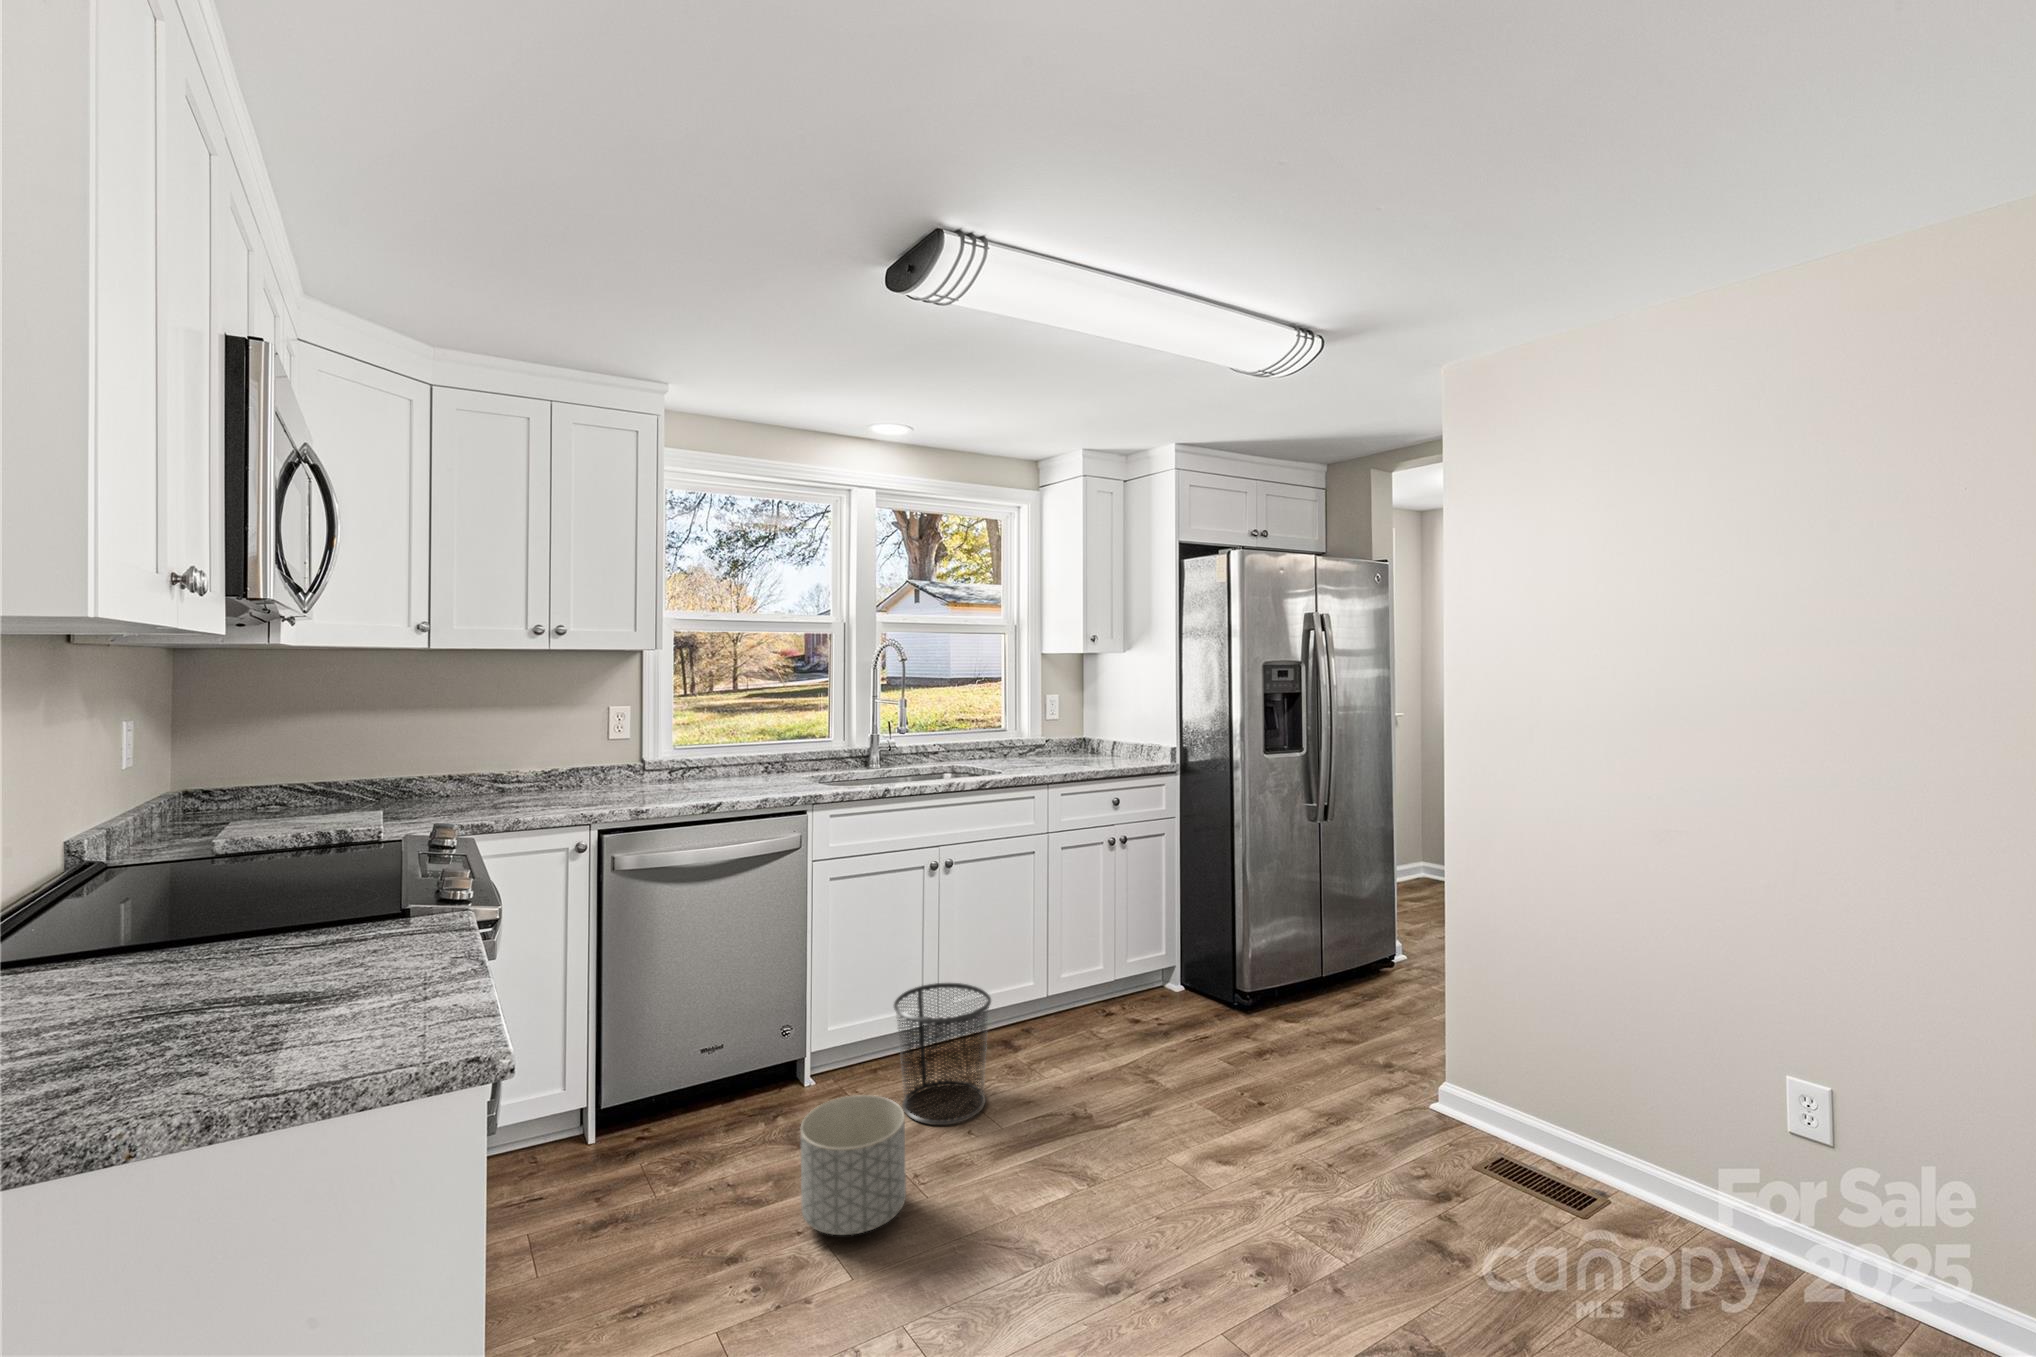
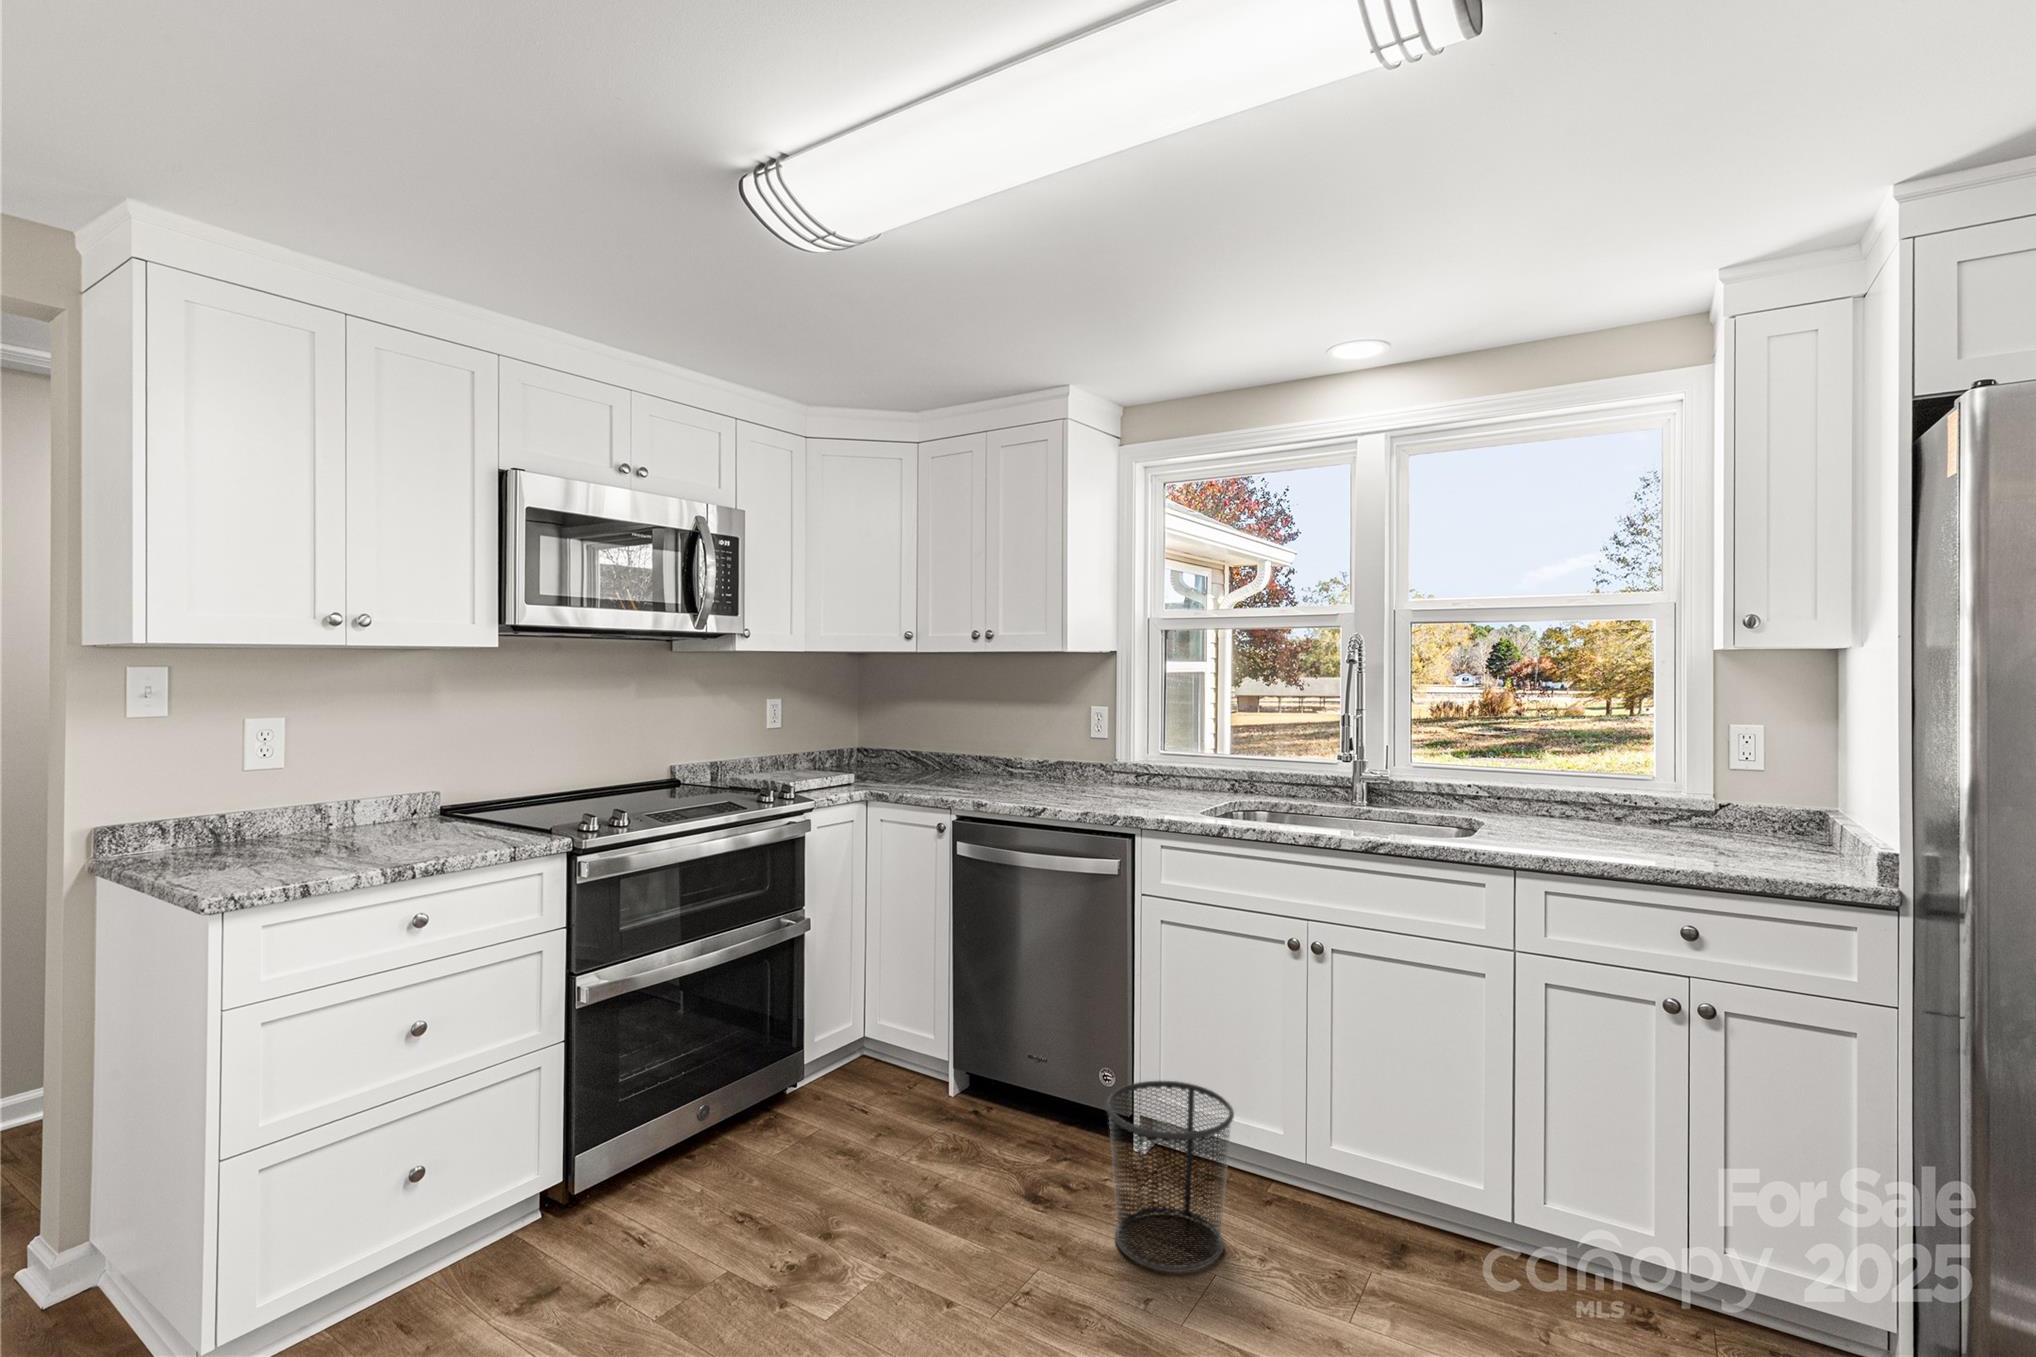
planter: present [800,1095,906,1235] -> none [873,1127,981,1269]

